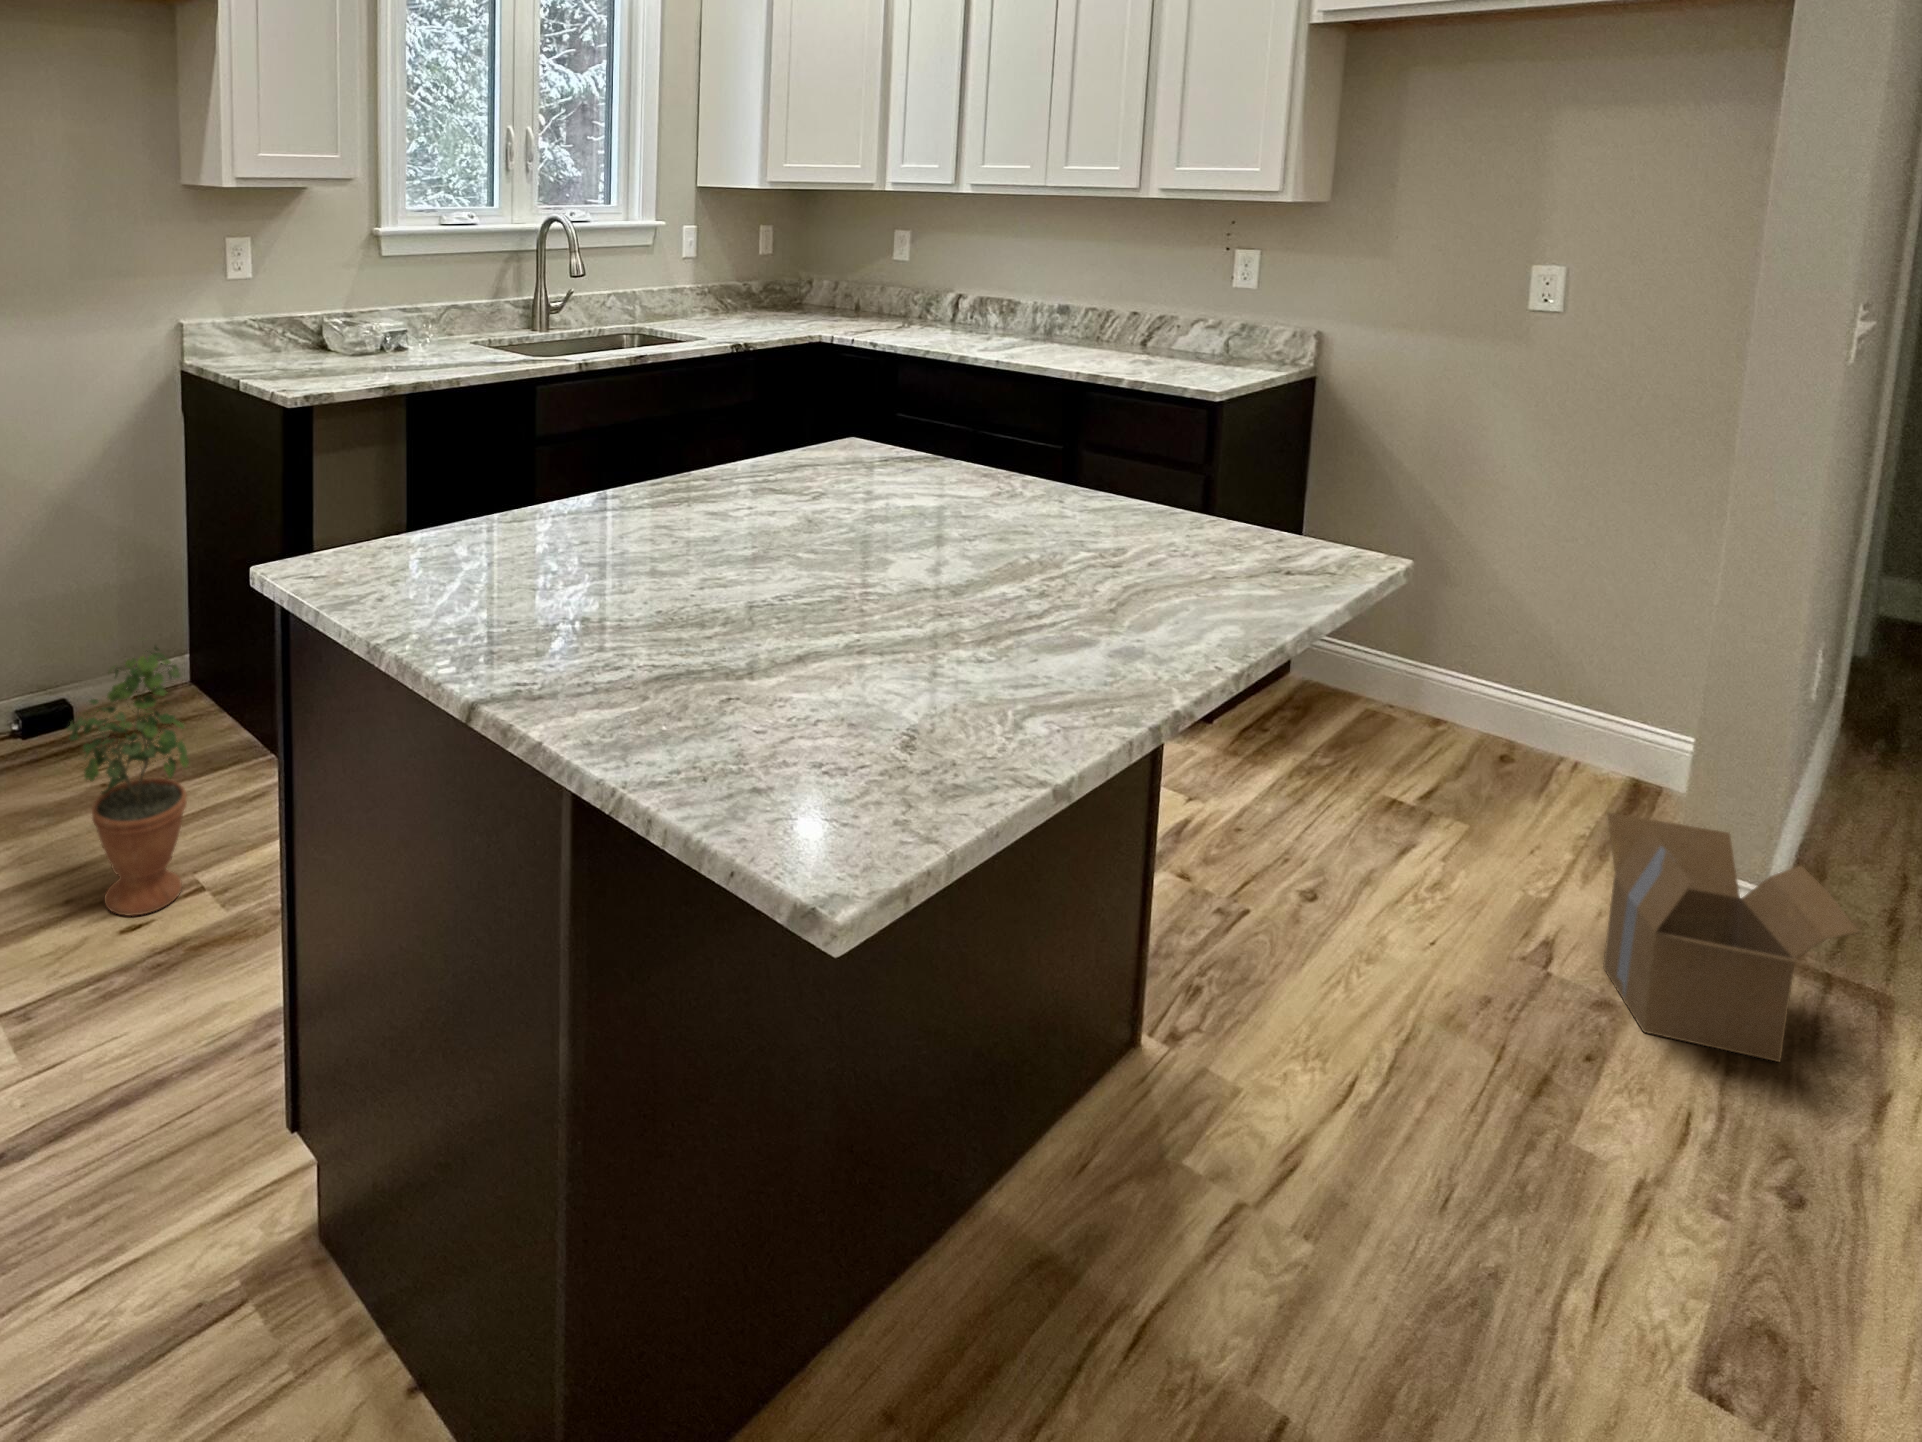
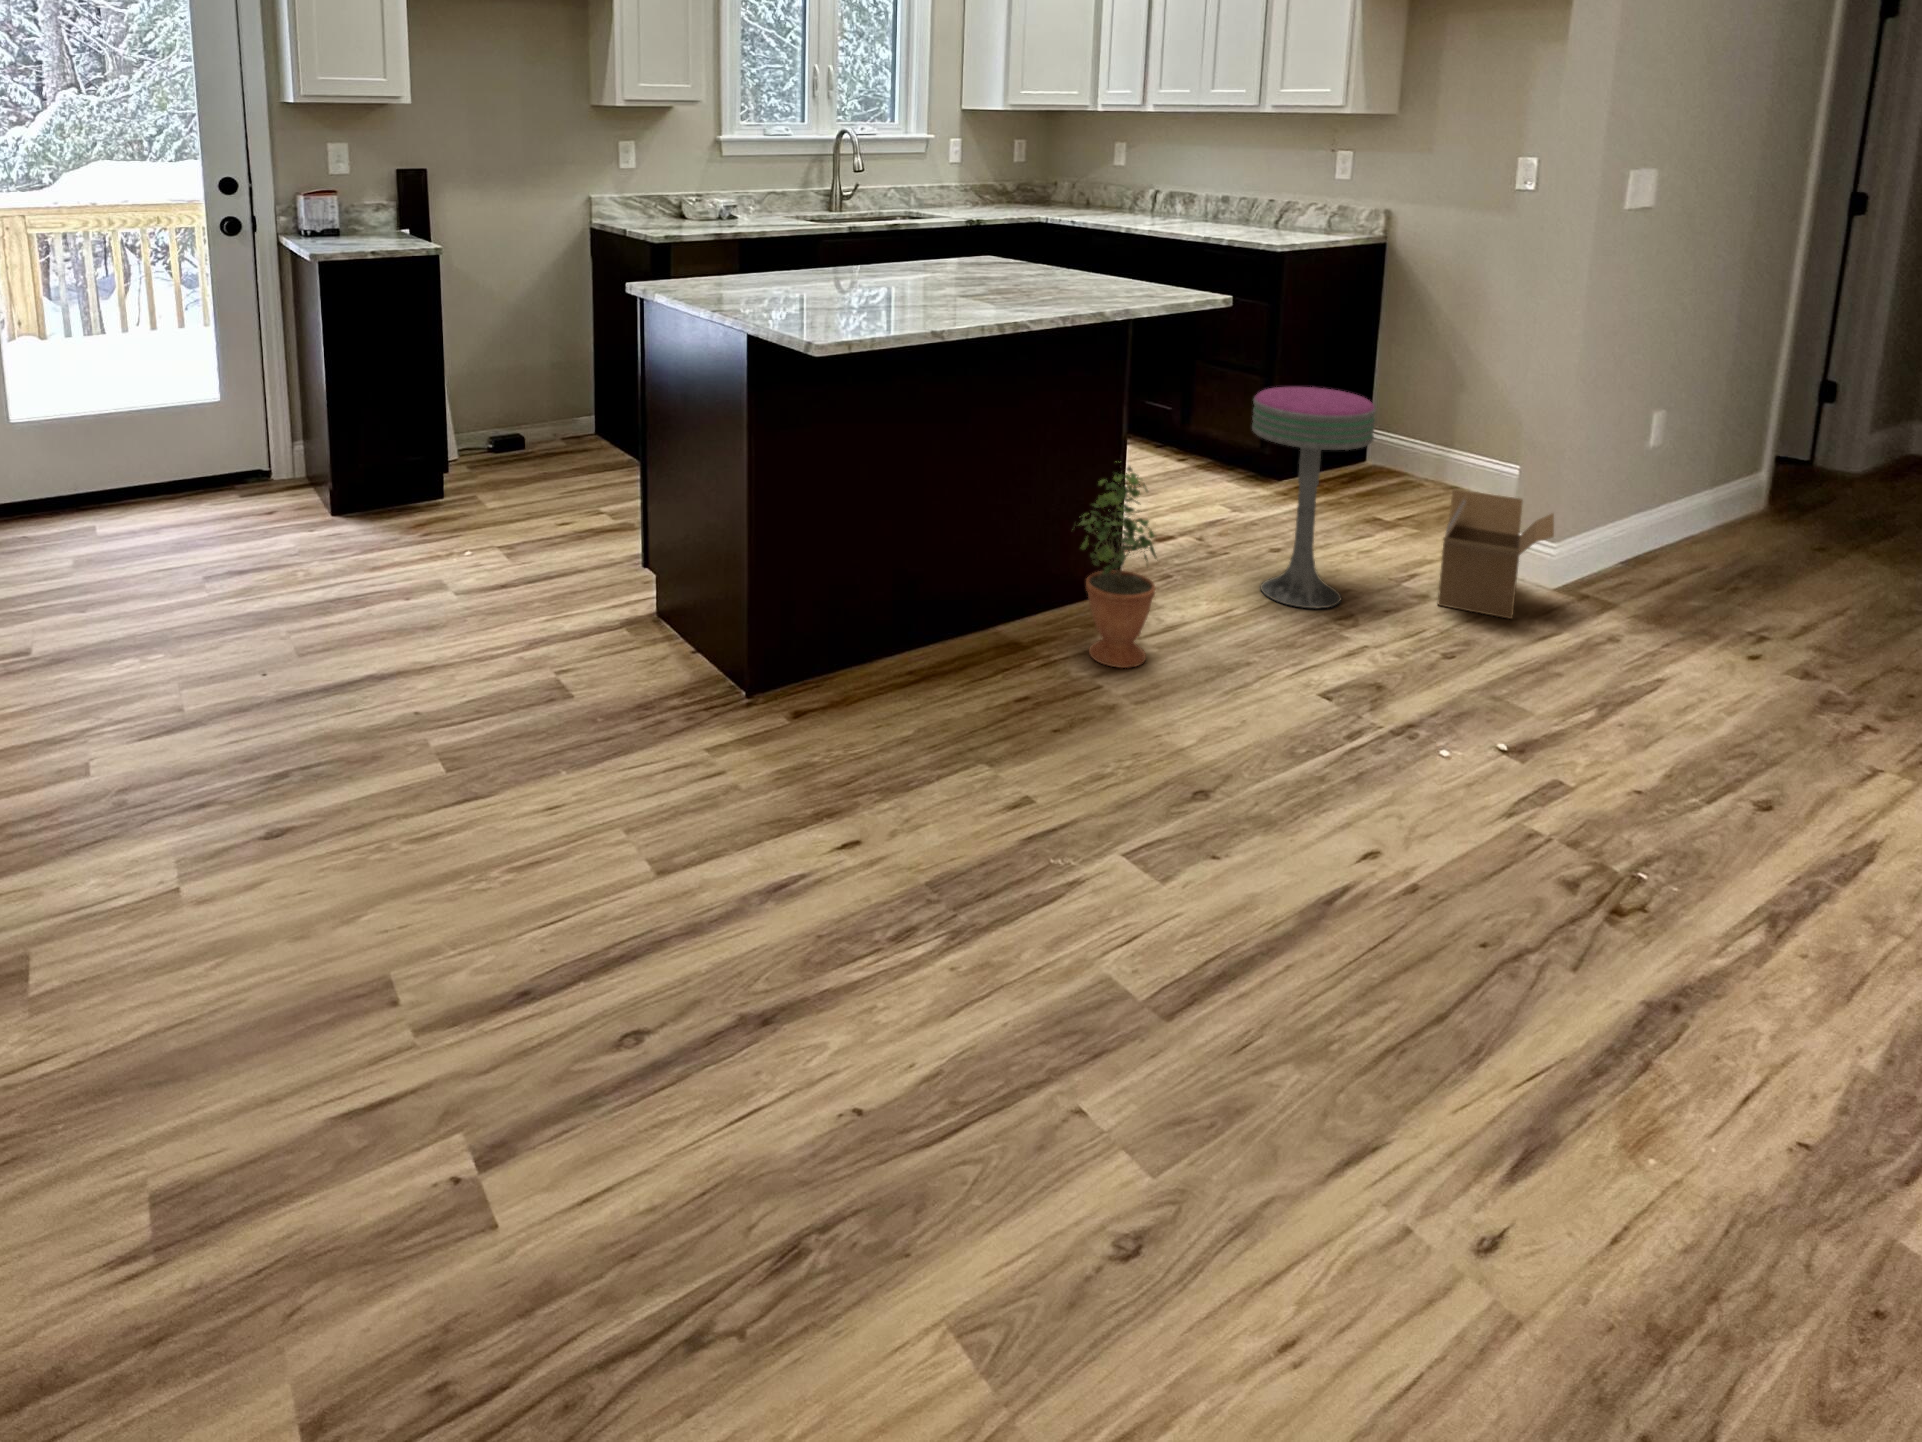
potted plant: present [67,646,189,916] -> present [1079,467,1156,668]
bar stool: none [1340,667,1575,1067] -> present [1252,387,1376,609]

